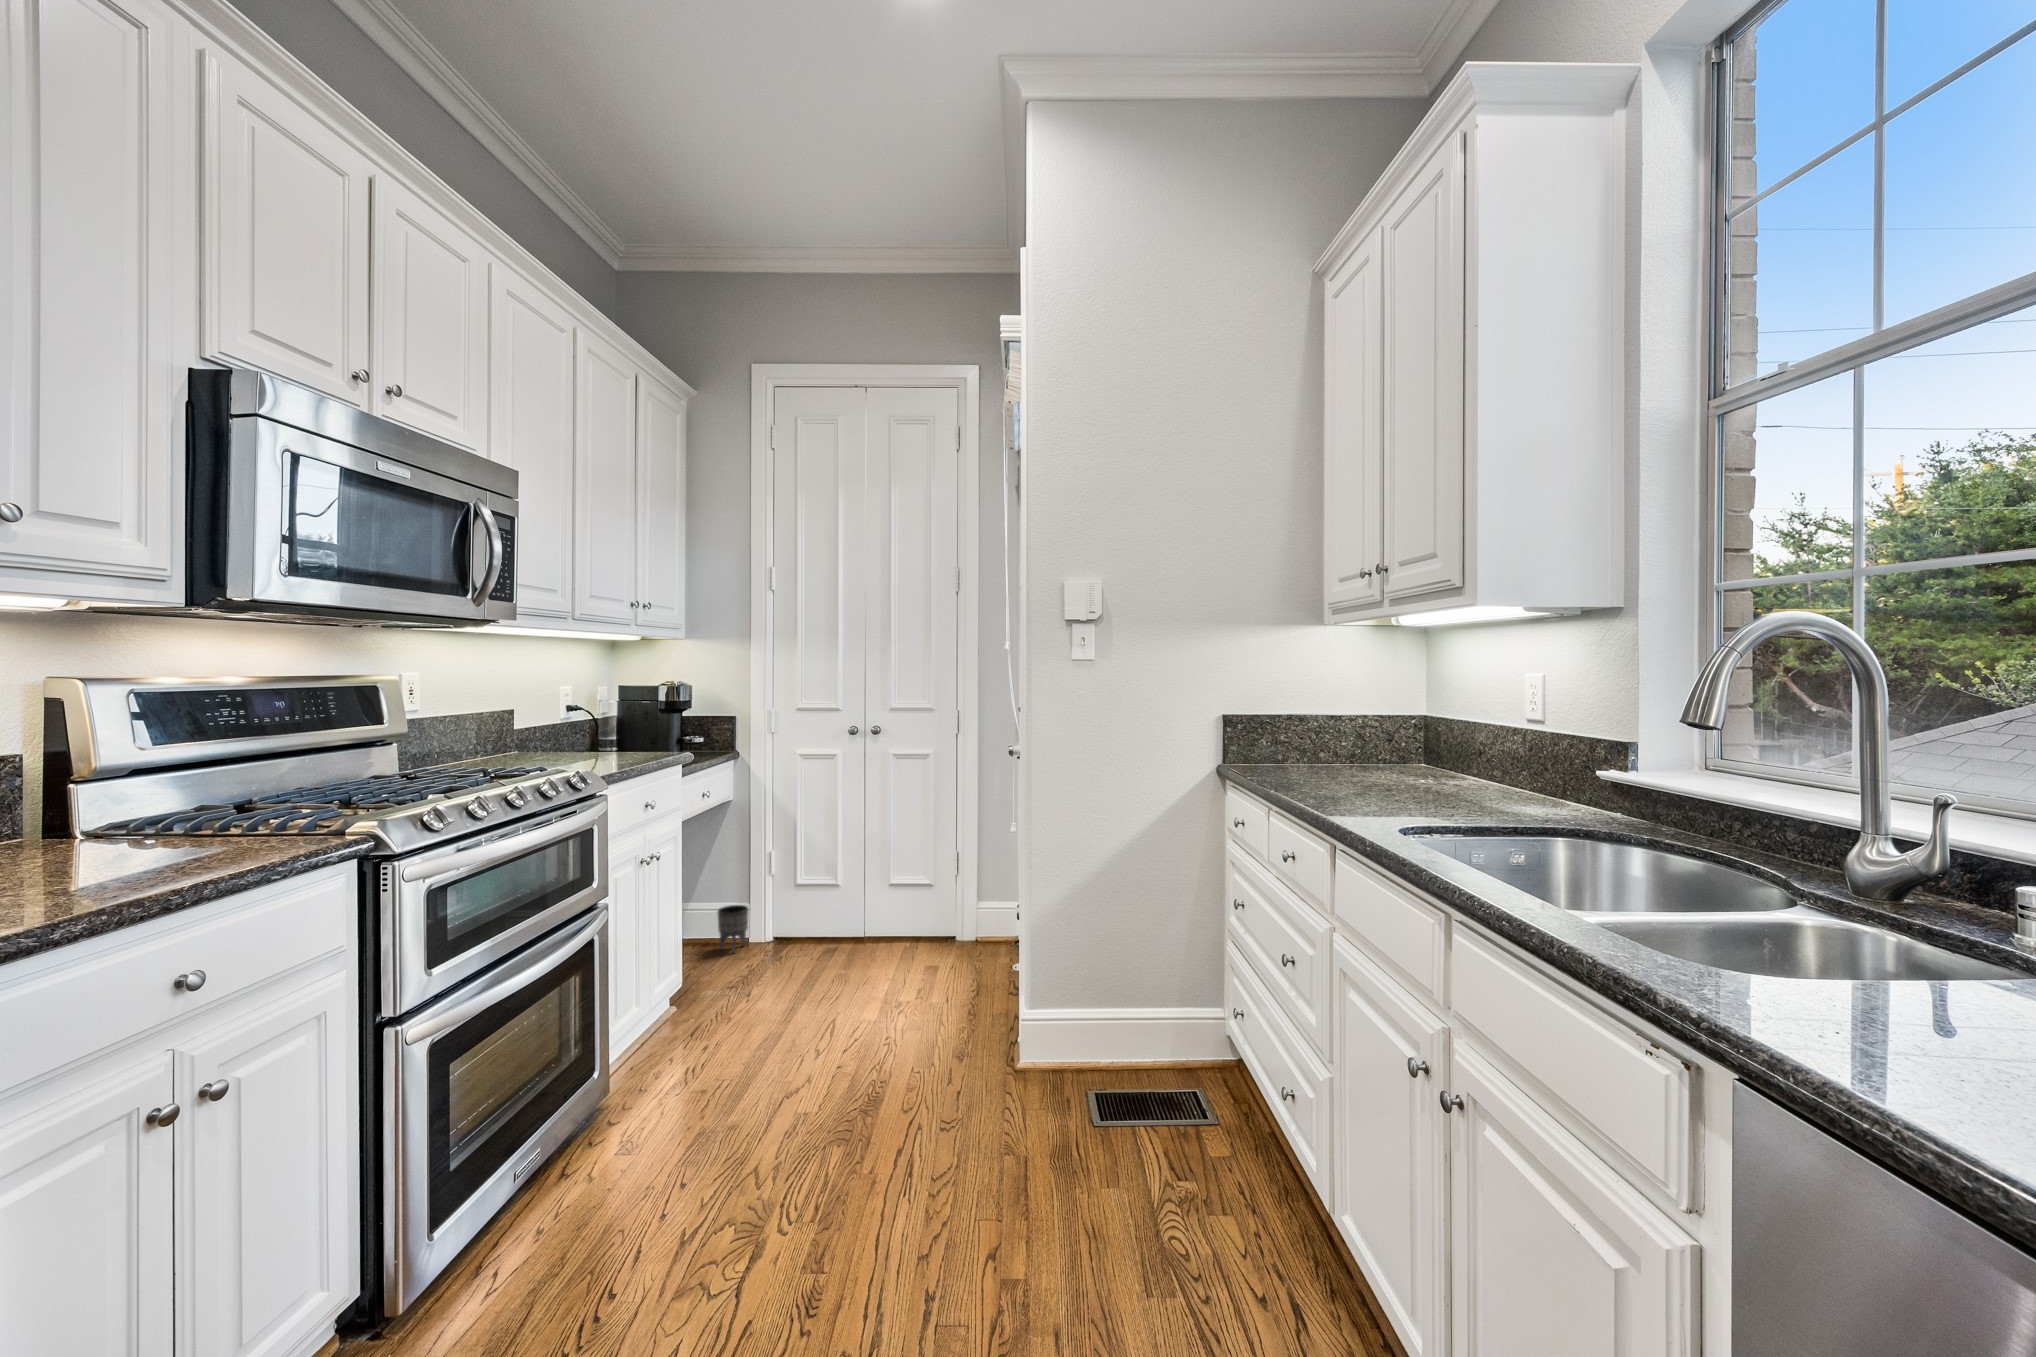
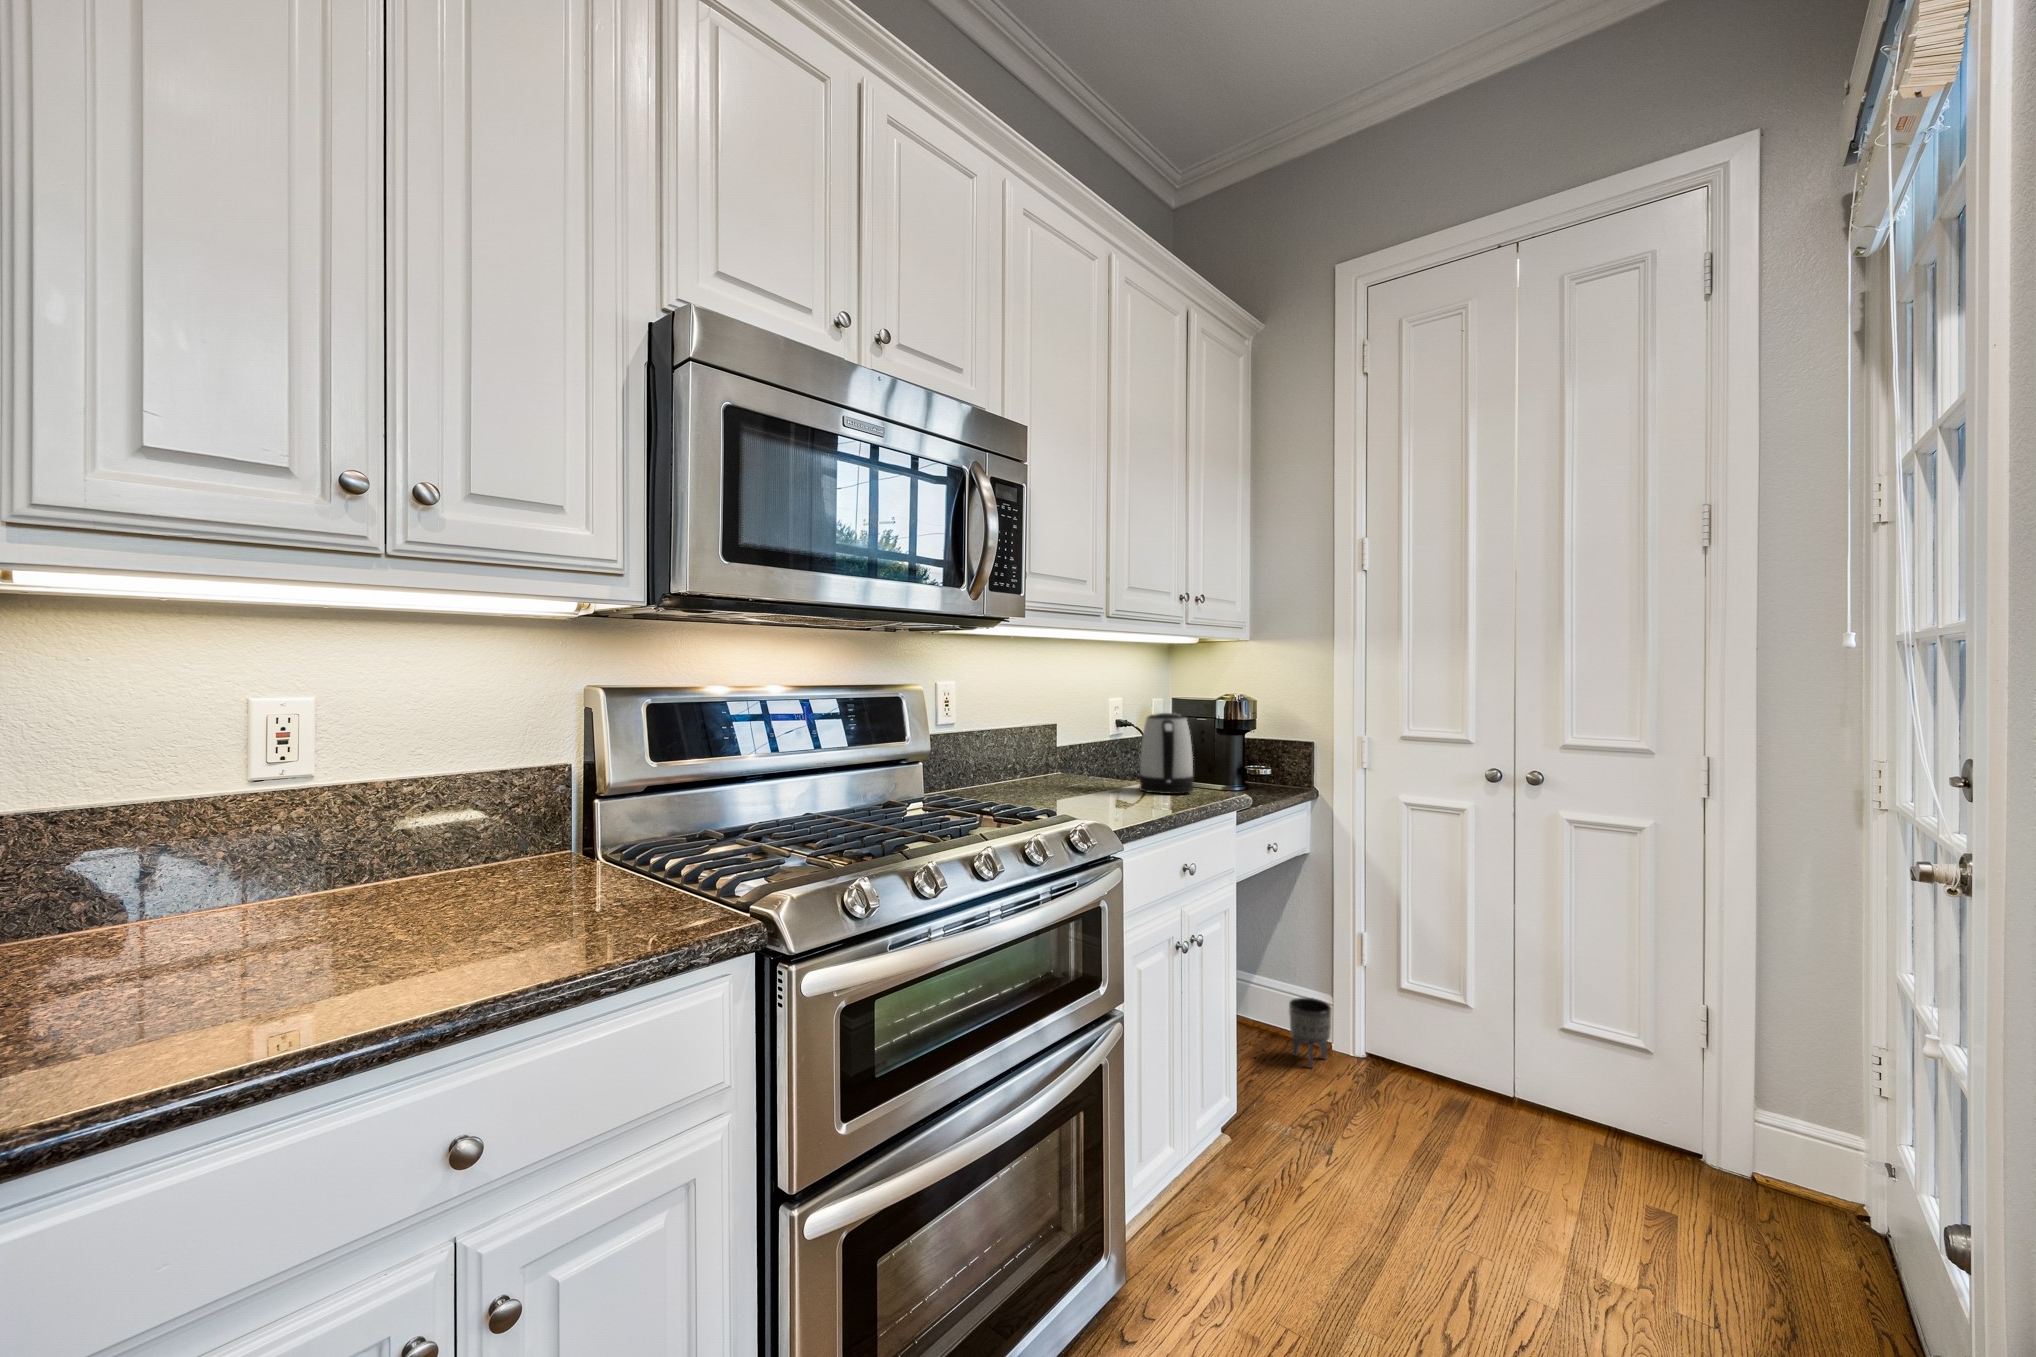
kettle: none [600,696,646,758] -> present [1140,713,1194,794]

